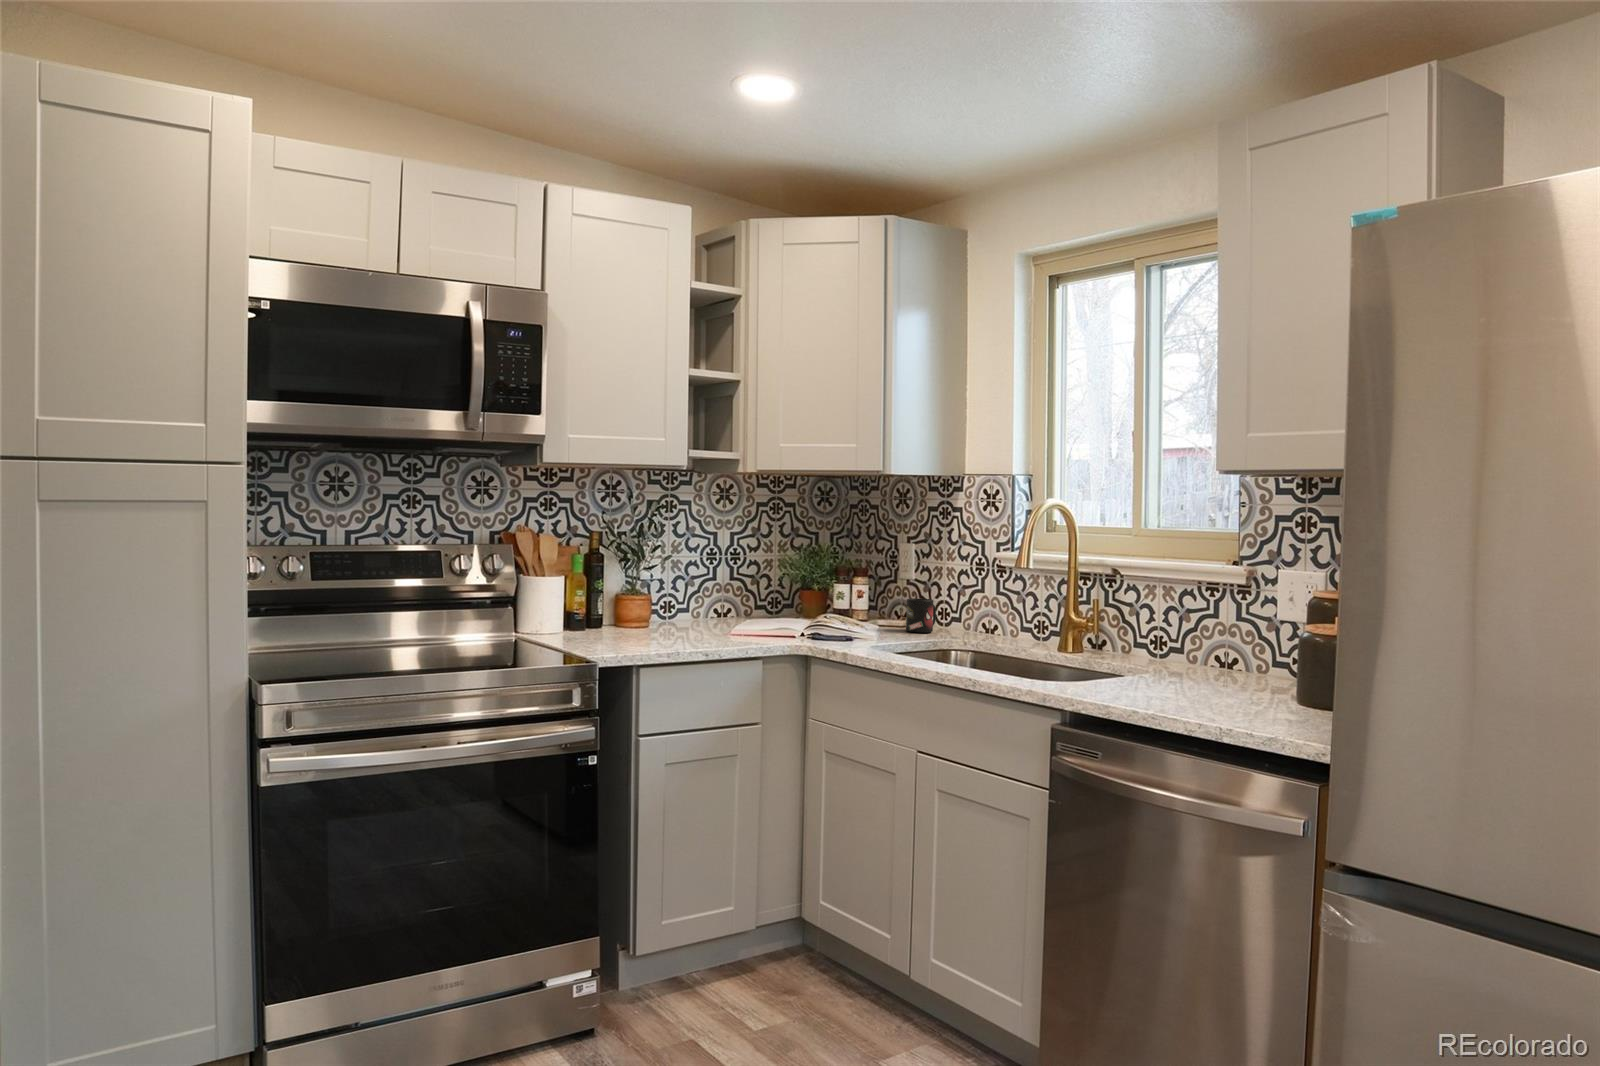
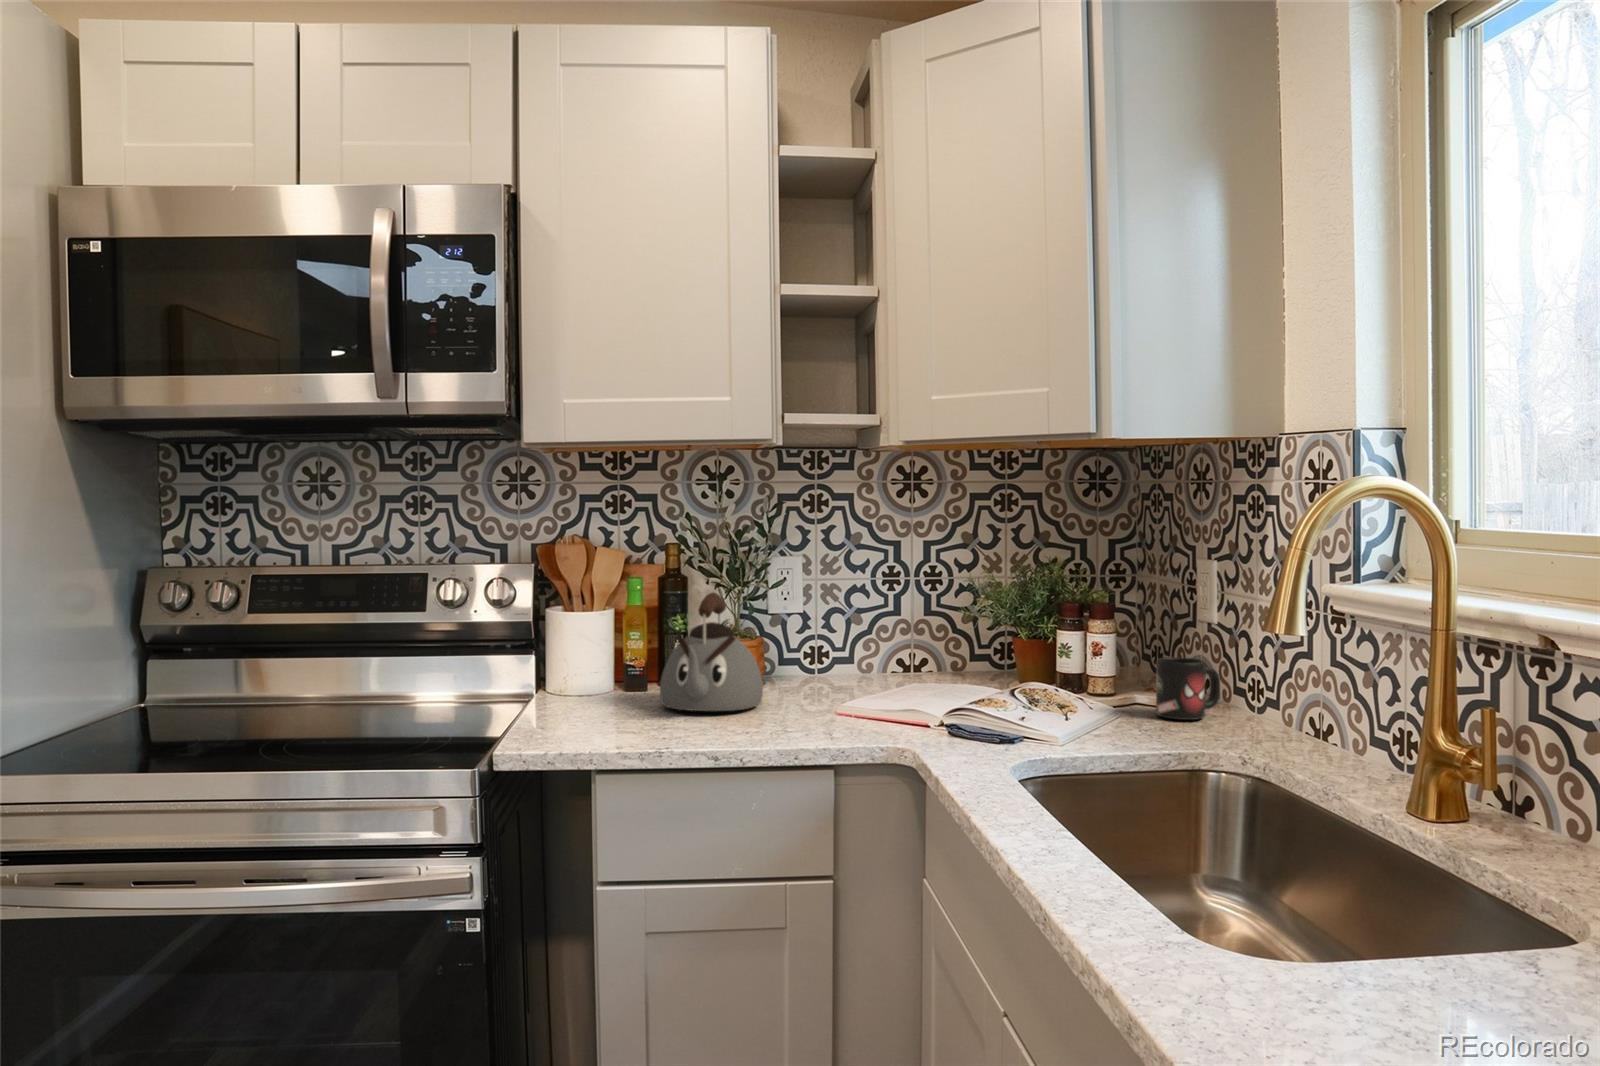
kettle: none [624,563,692,639] -> present [660,592,763,711]

